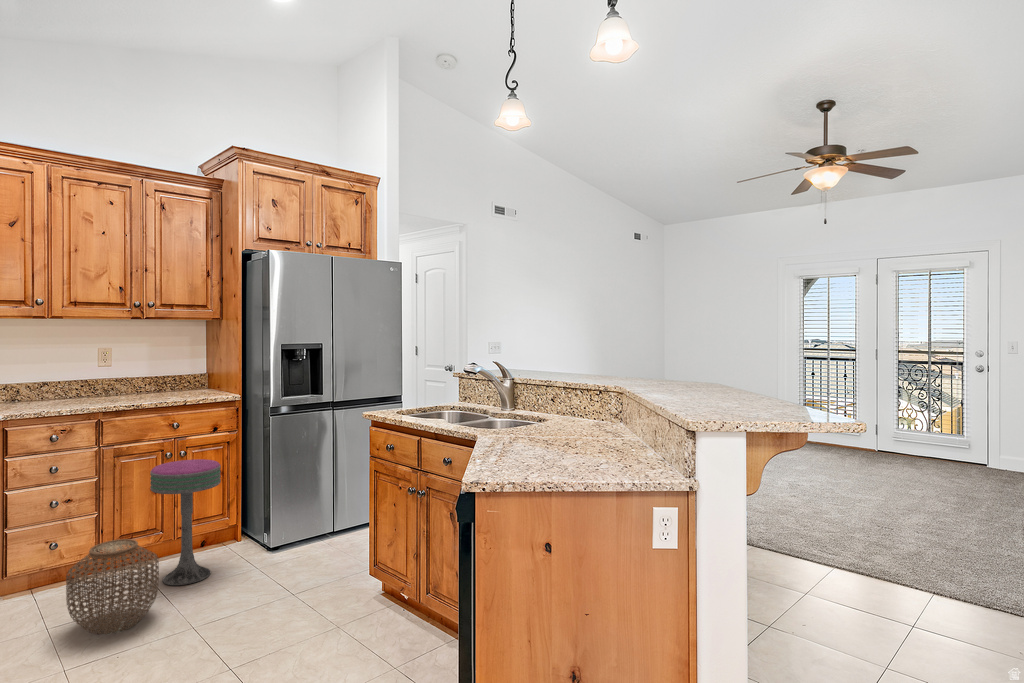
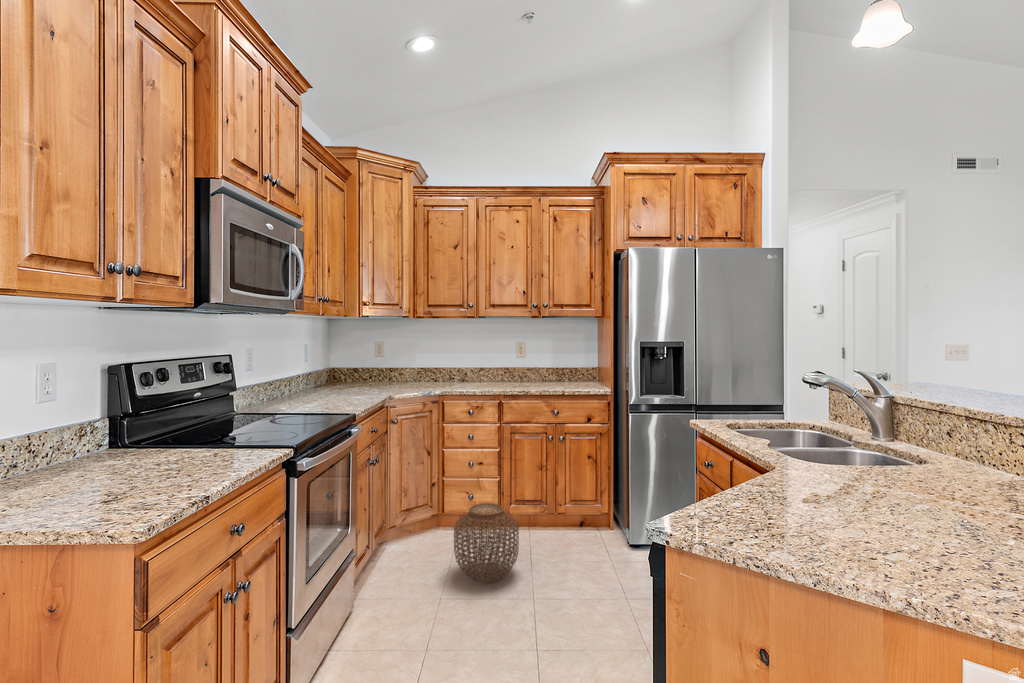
bar stool: present [150,459,221,585] -> none [528,443,583,557]

